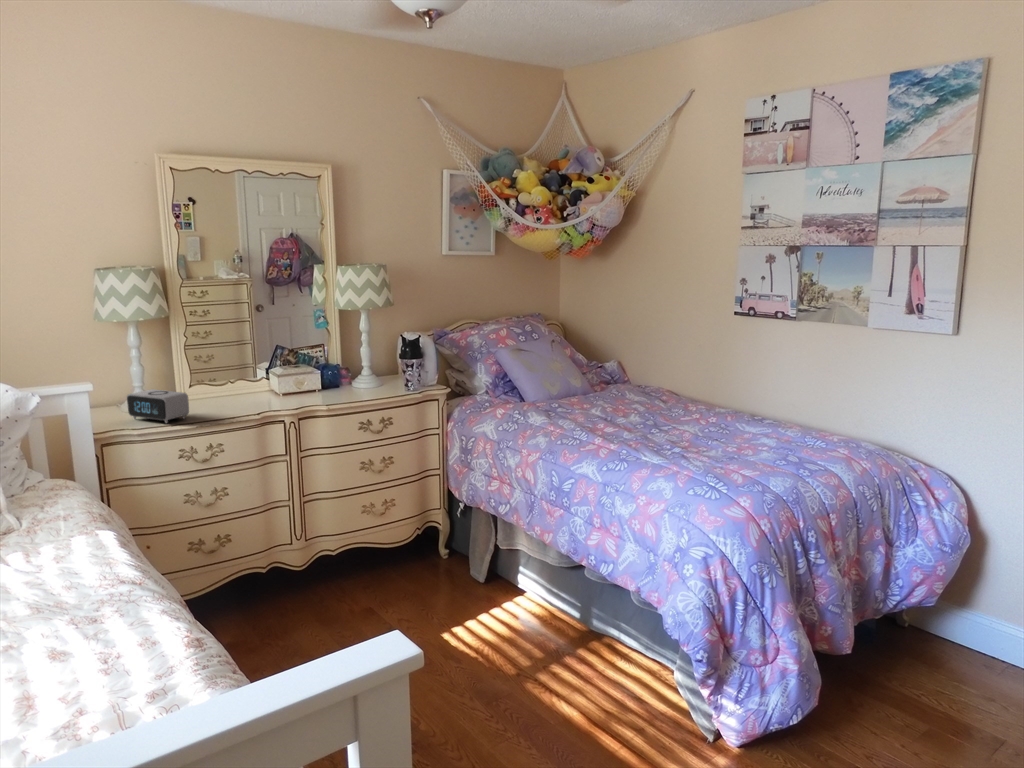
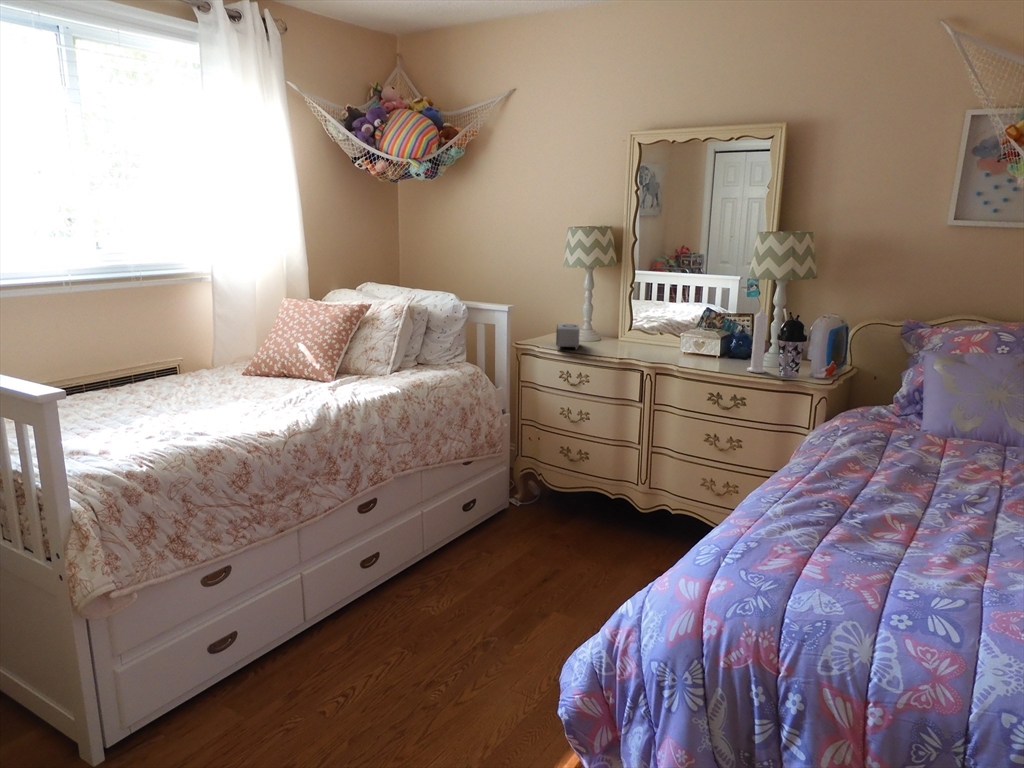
candle: none [370,333,387,394] -> present [747,307,768,373]

